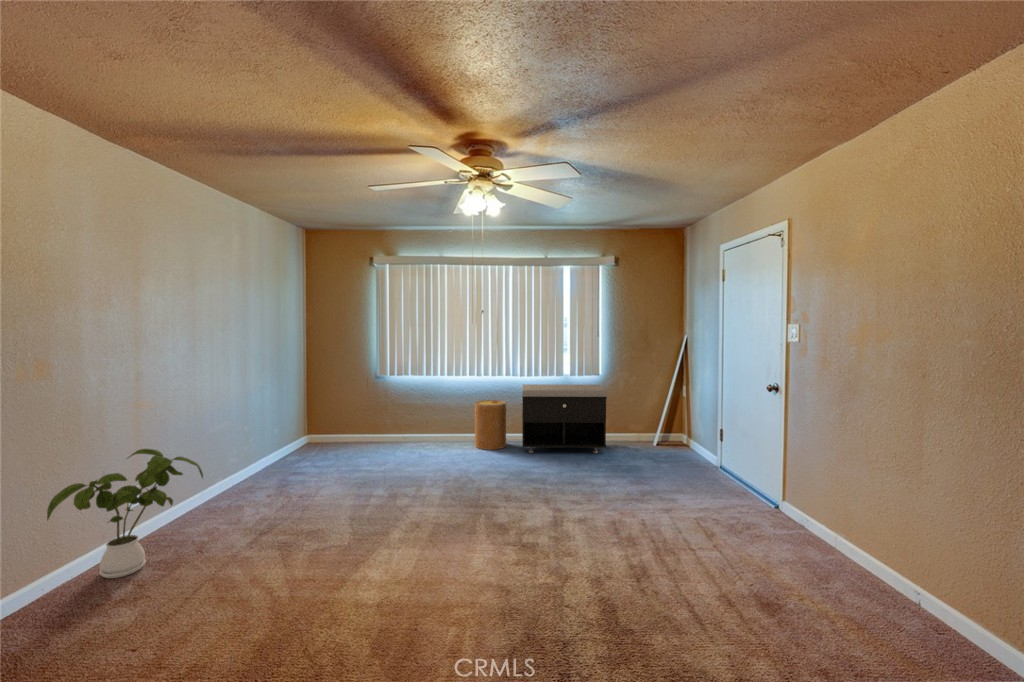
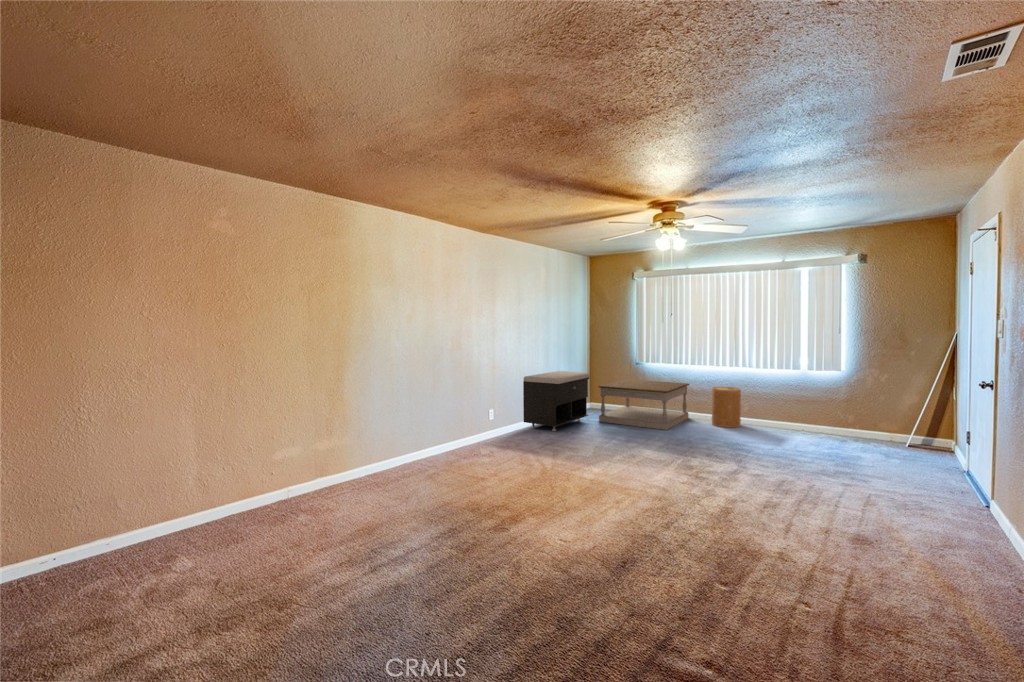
storage bench: present [522,384,607,453] -> present [523,371,589,431]
coffee table: none [332,399,446,467] -> present [598,379,689,430]
house plant: present [47,449,203,578] -> none [458,386,518,447]

